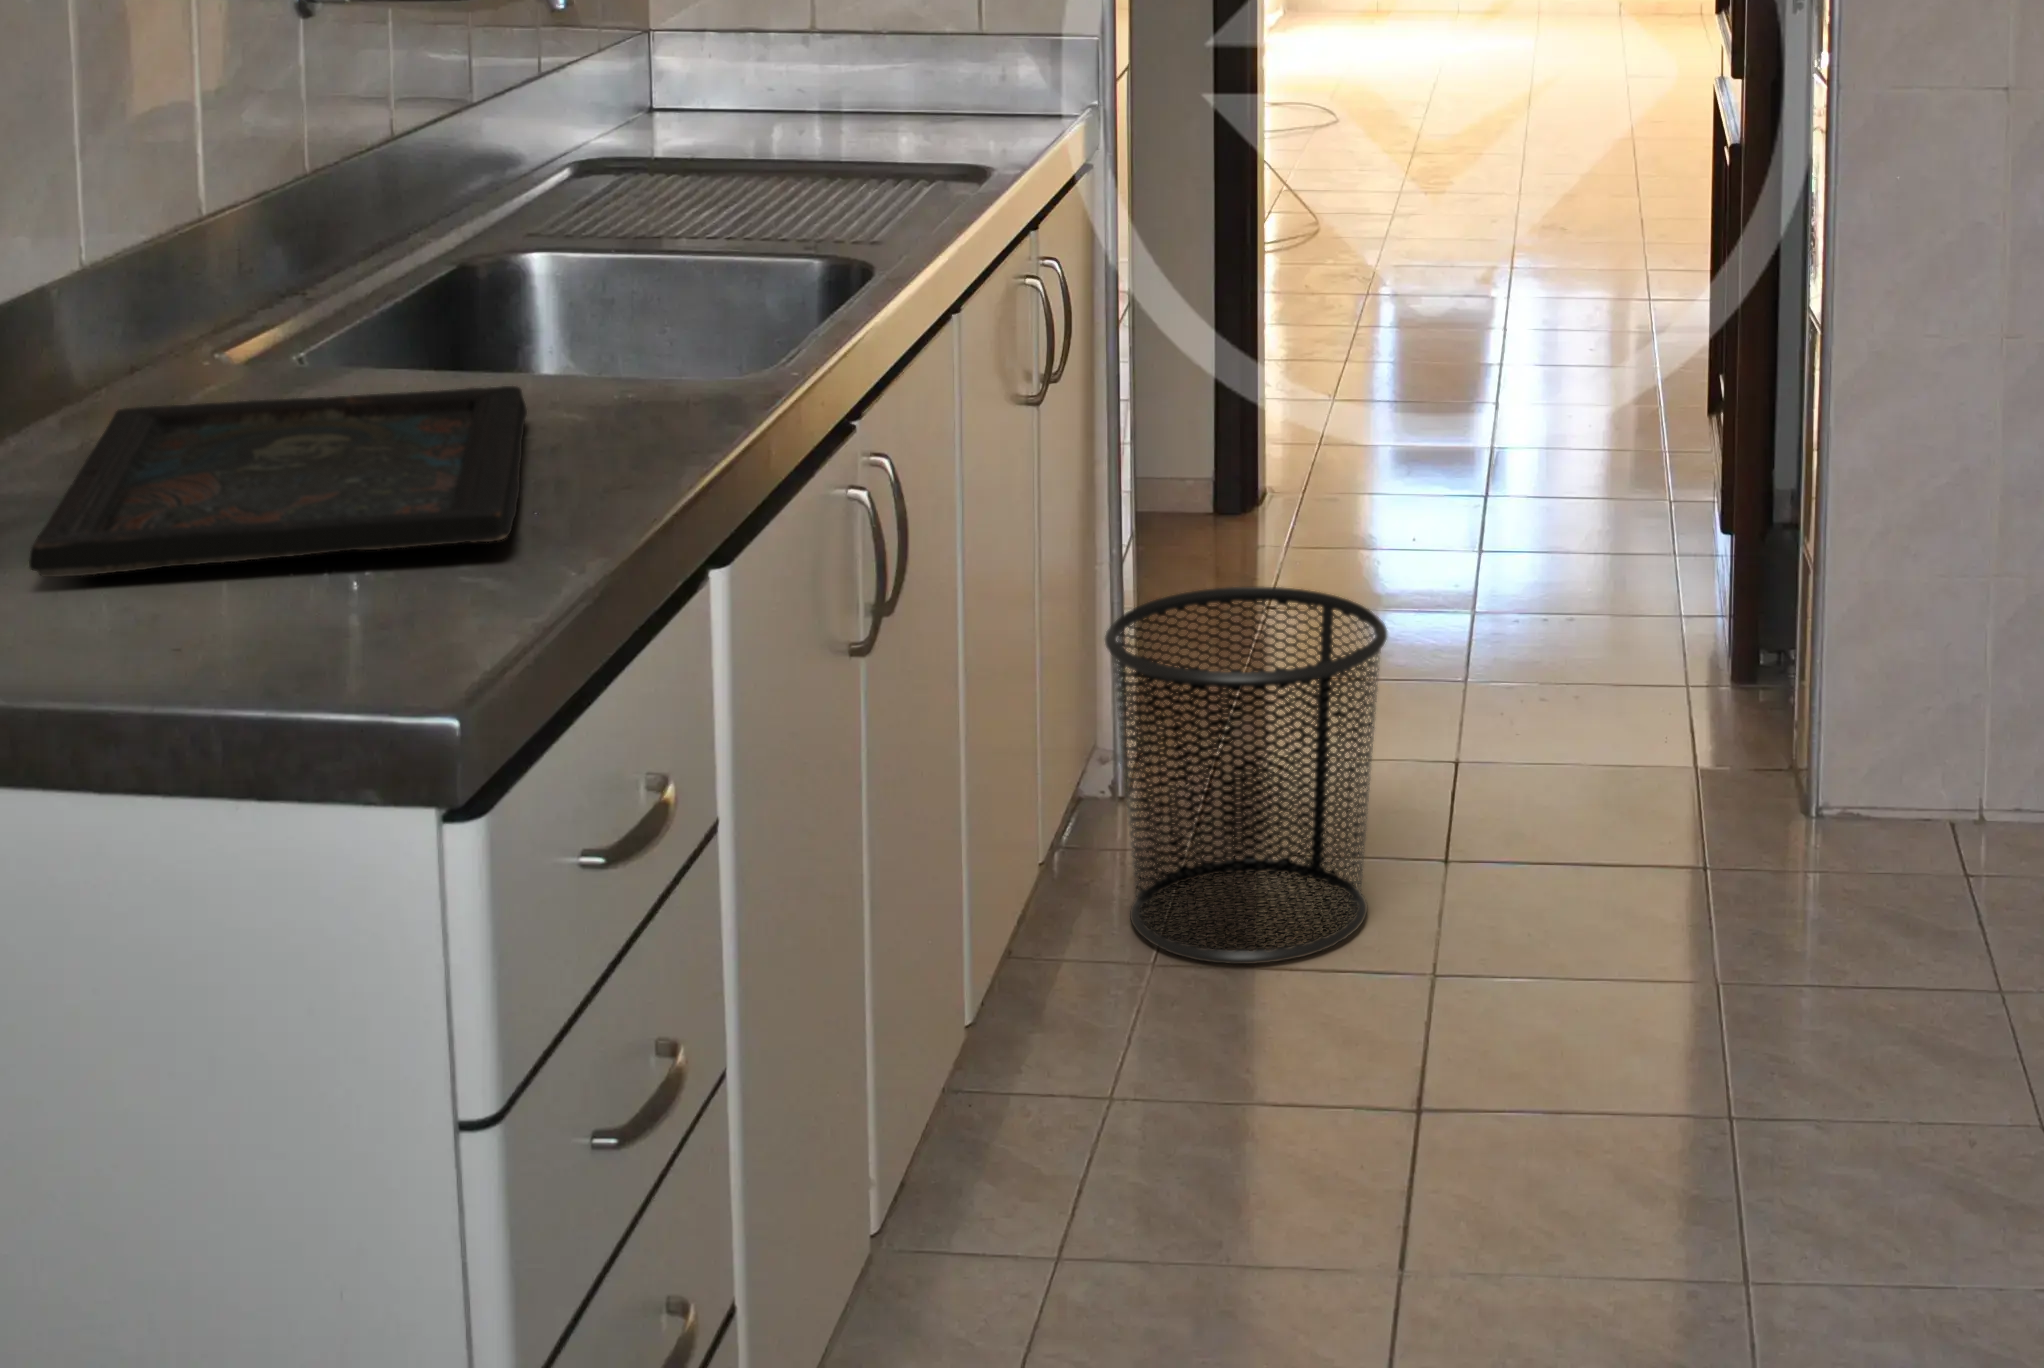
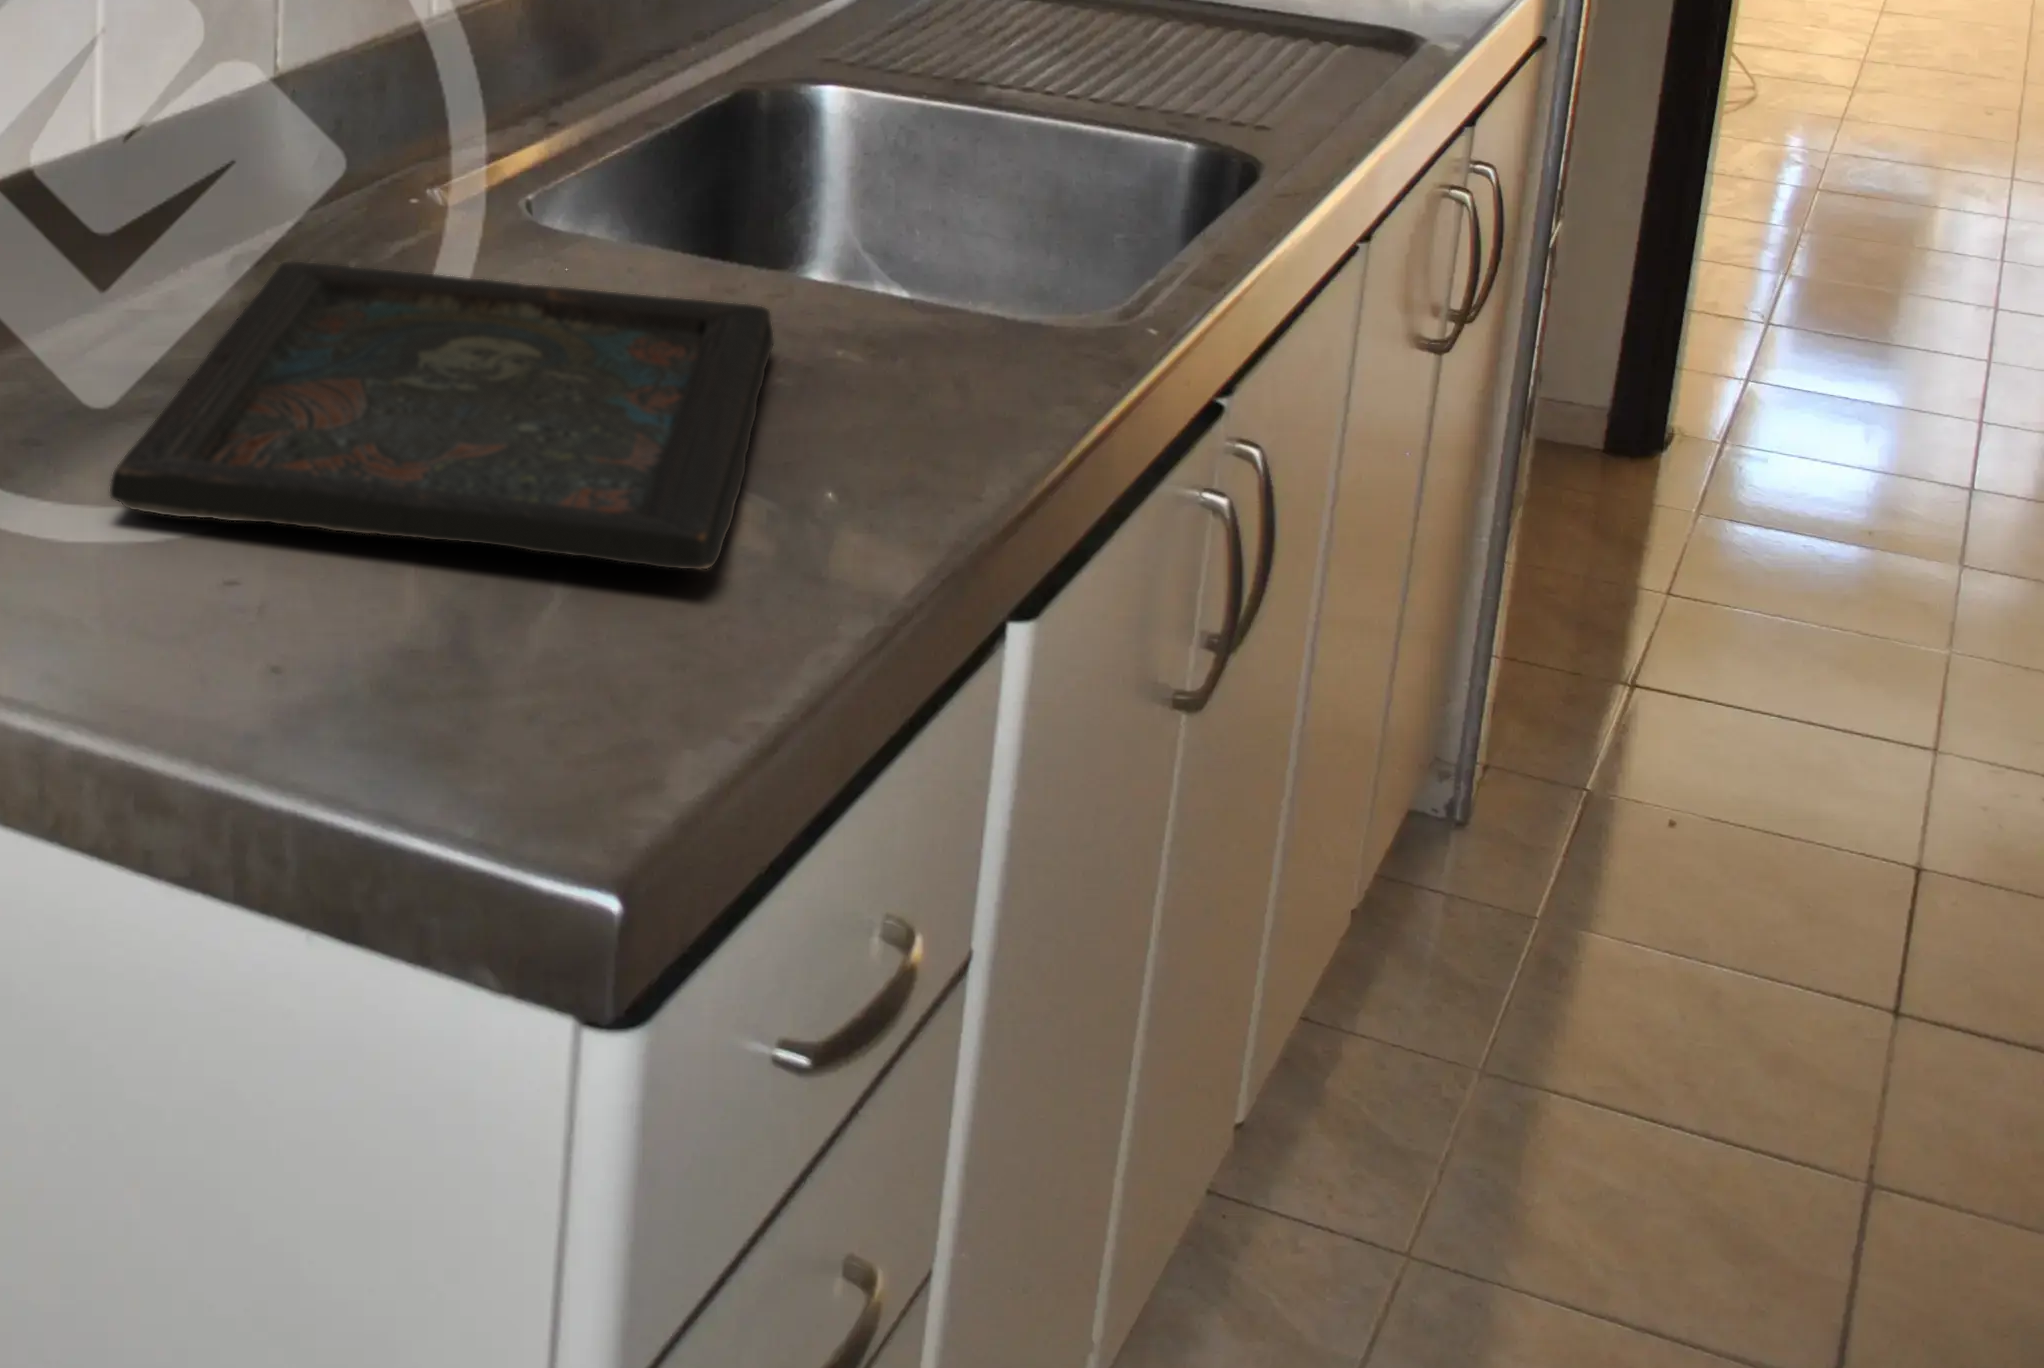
waste bin: present [1105,587,1387,964] -> none [1478,605,1925,1122]

